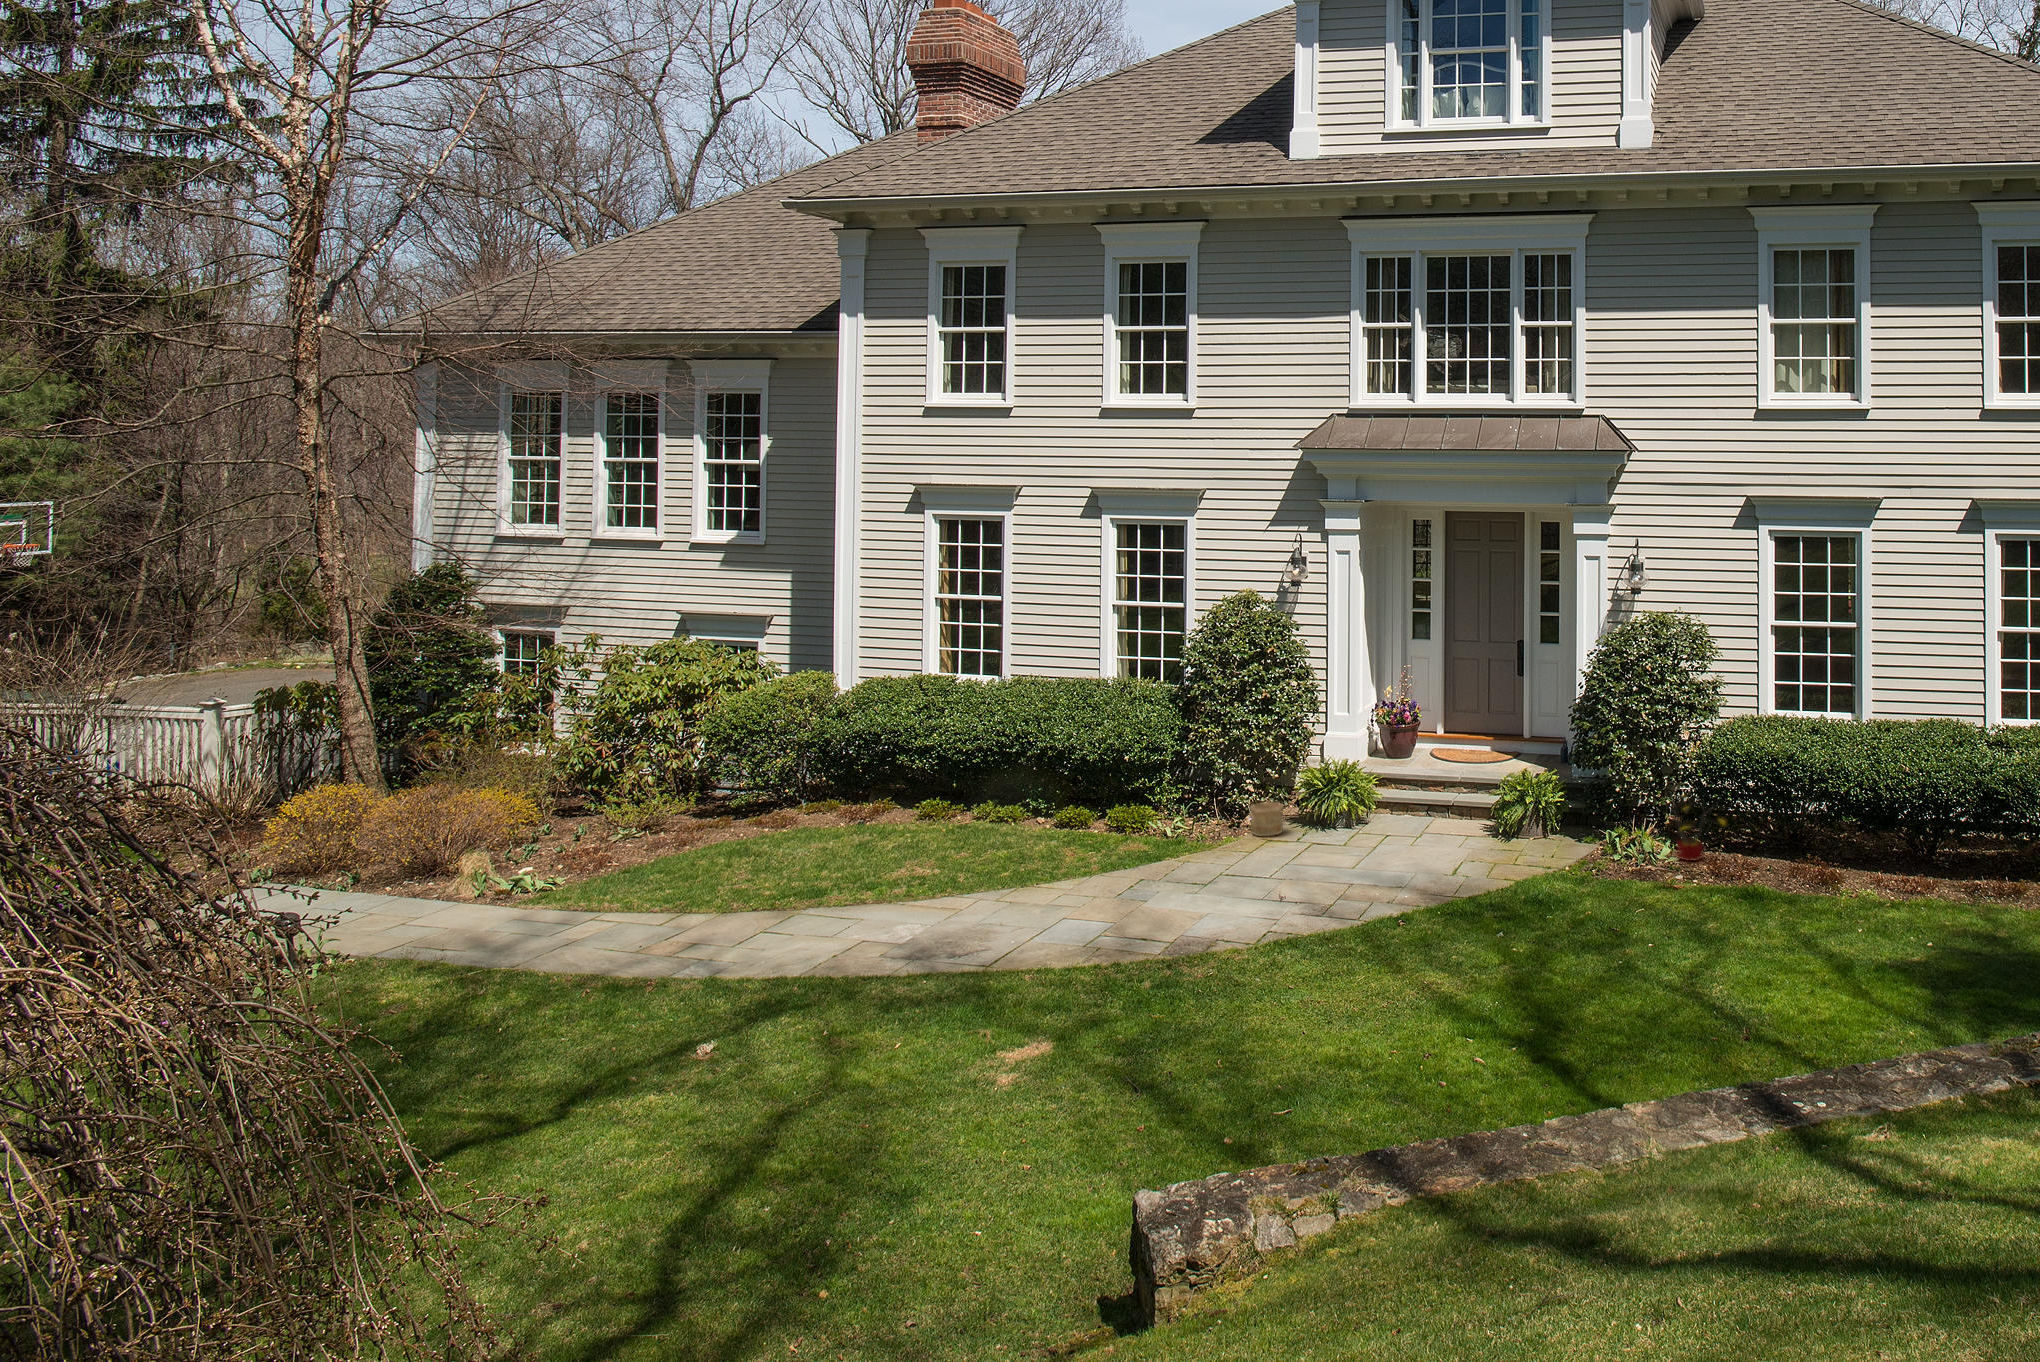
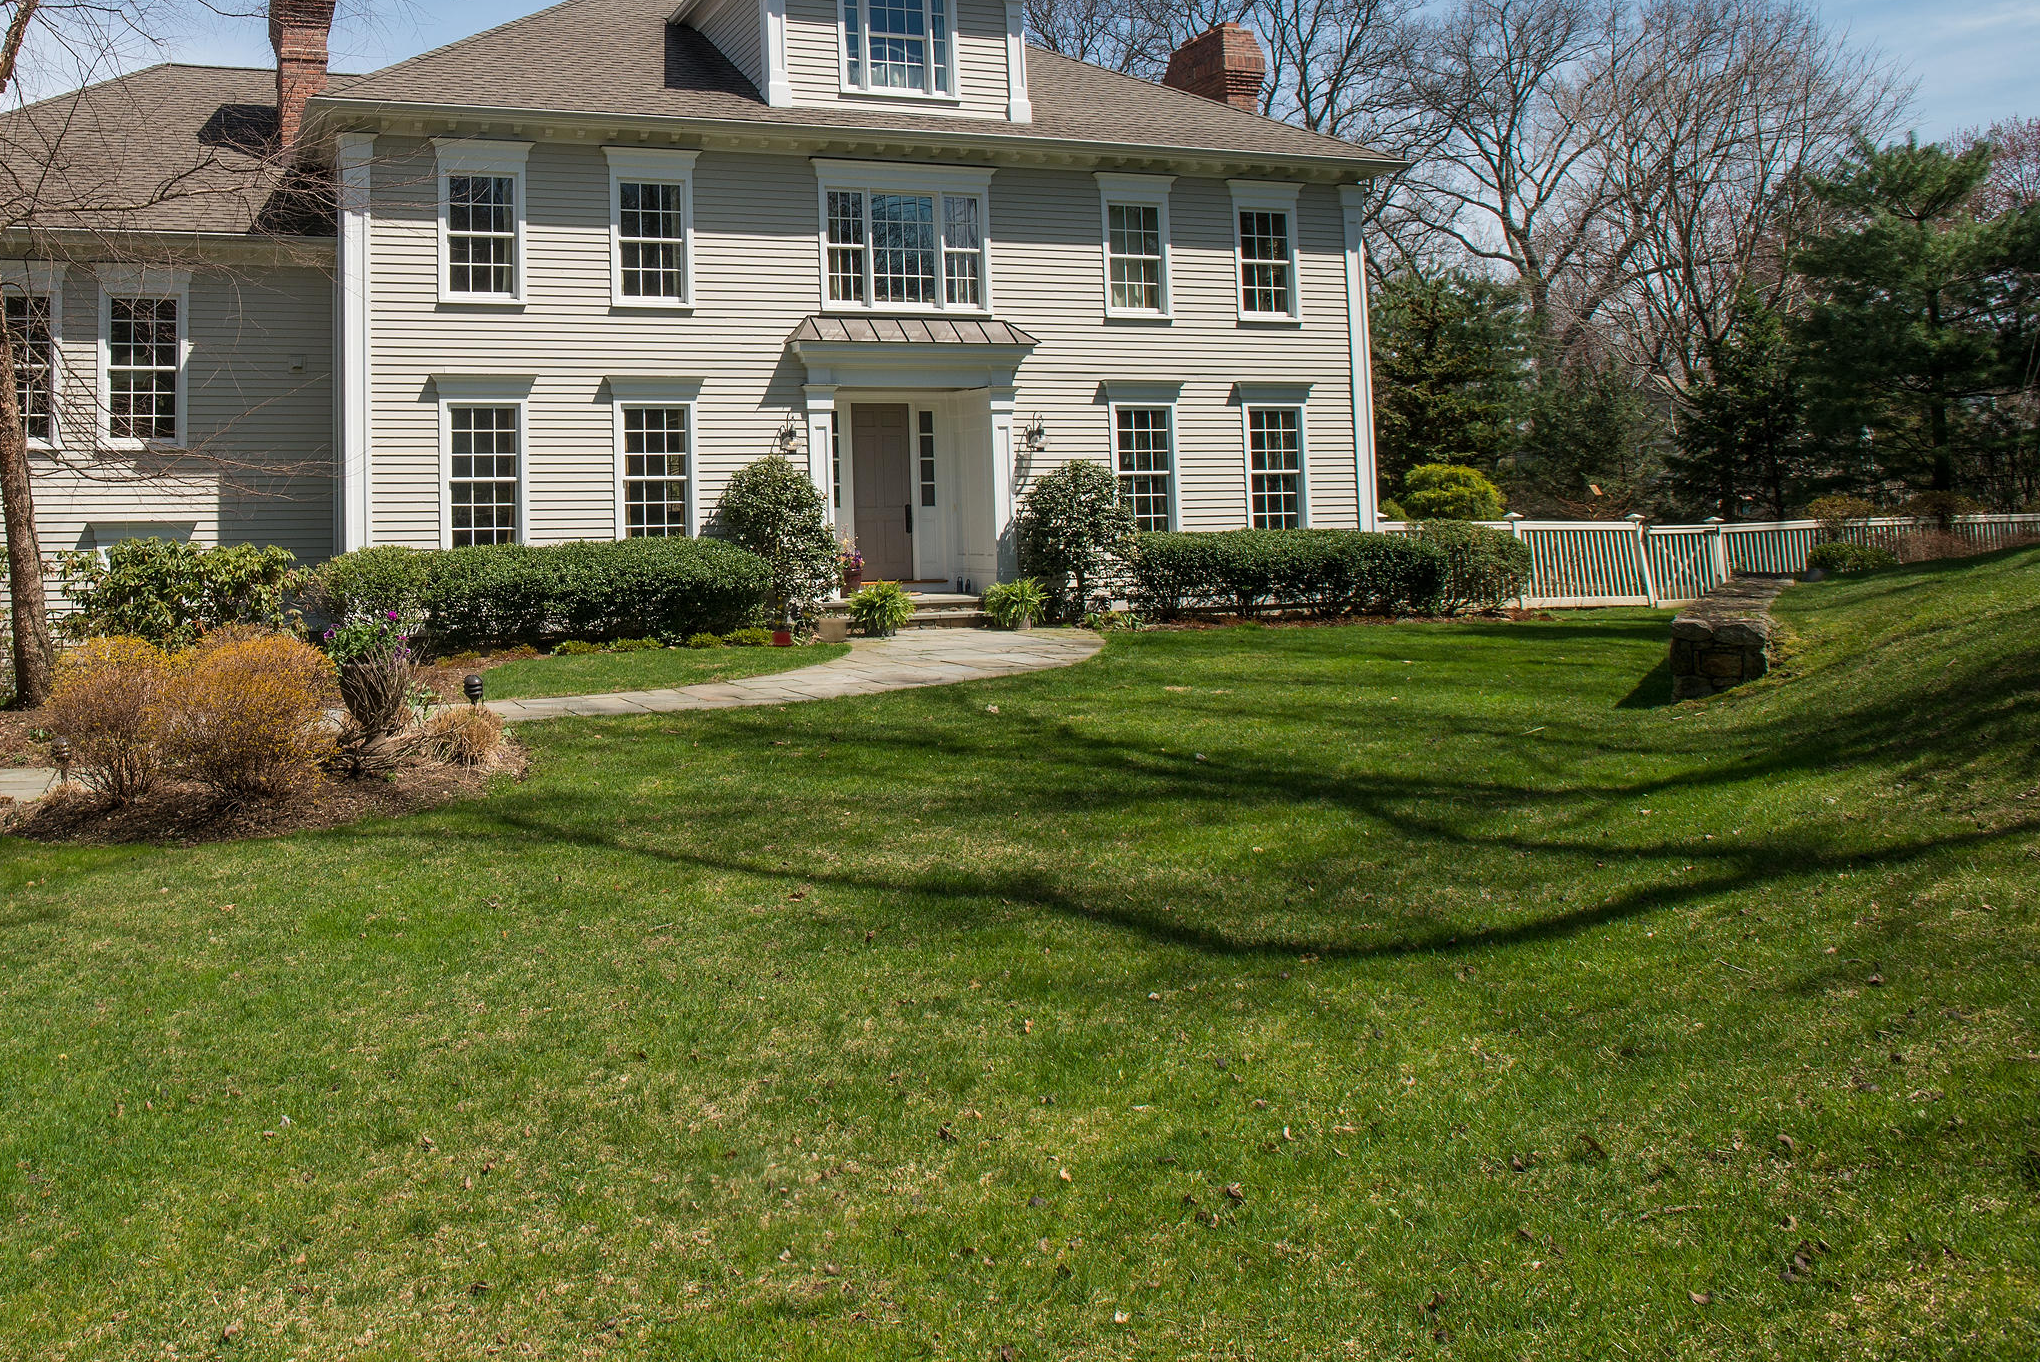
decorative plant: present [1673,795,1726,861] -> present [770,602,806,646]

